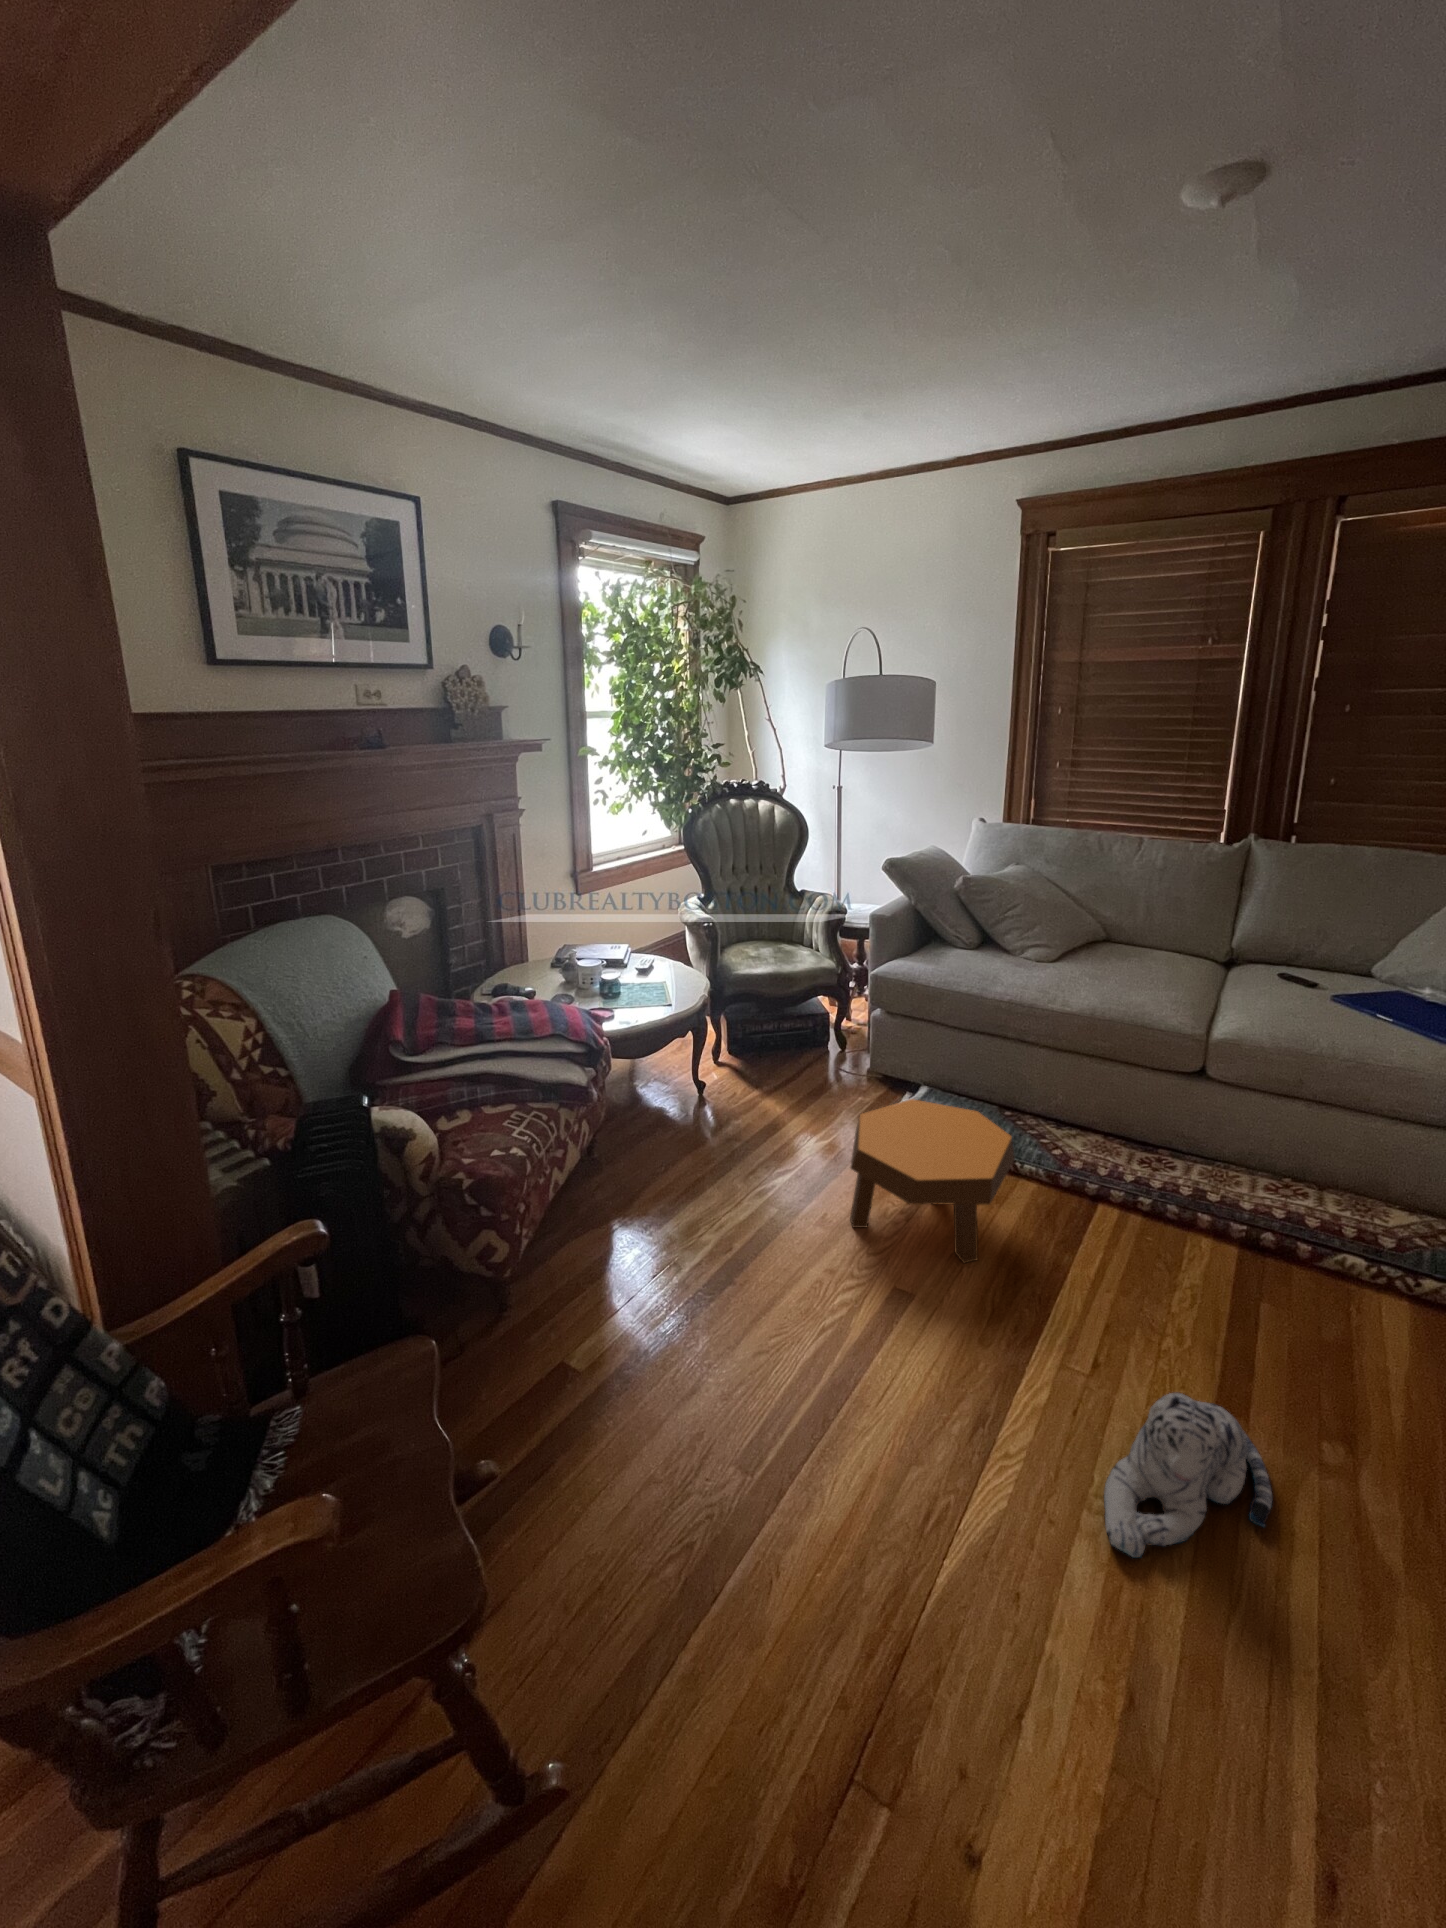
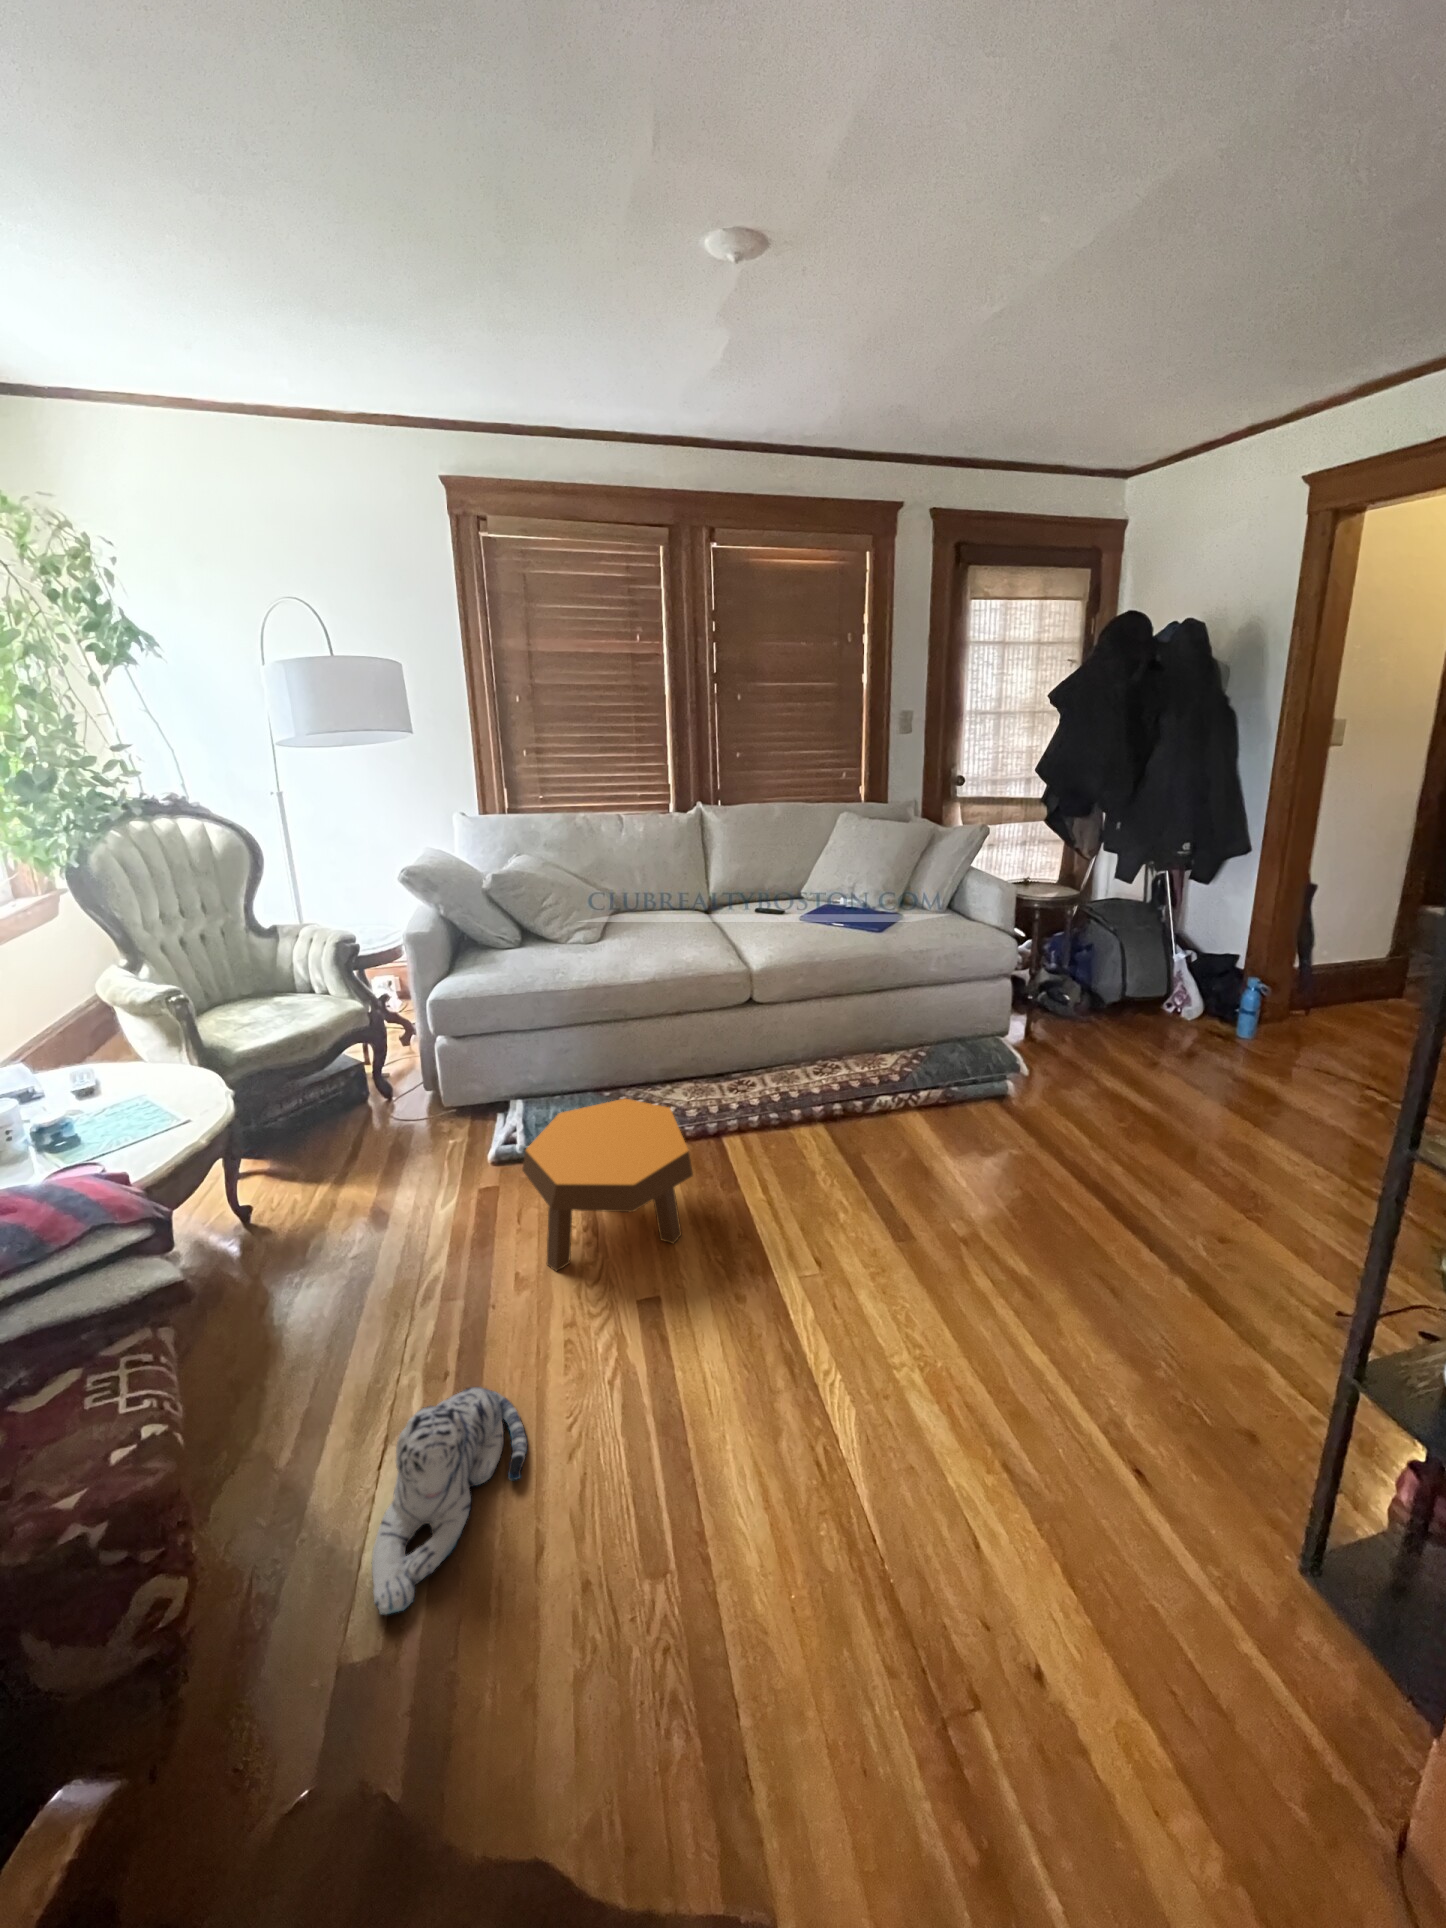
plush toy: present [1104,1392,1273,1558] -> present [372,1387,527,1614]

